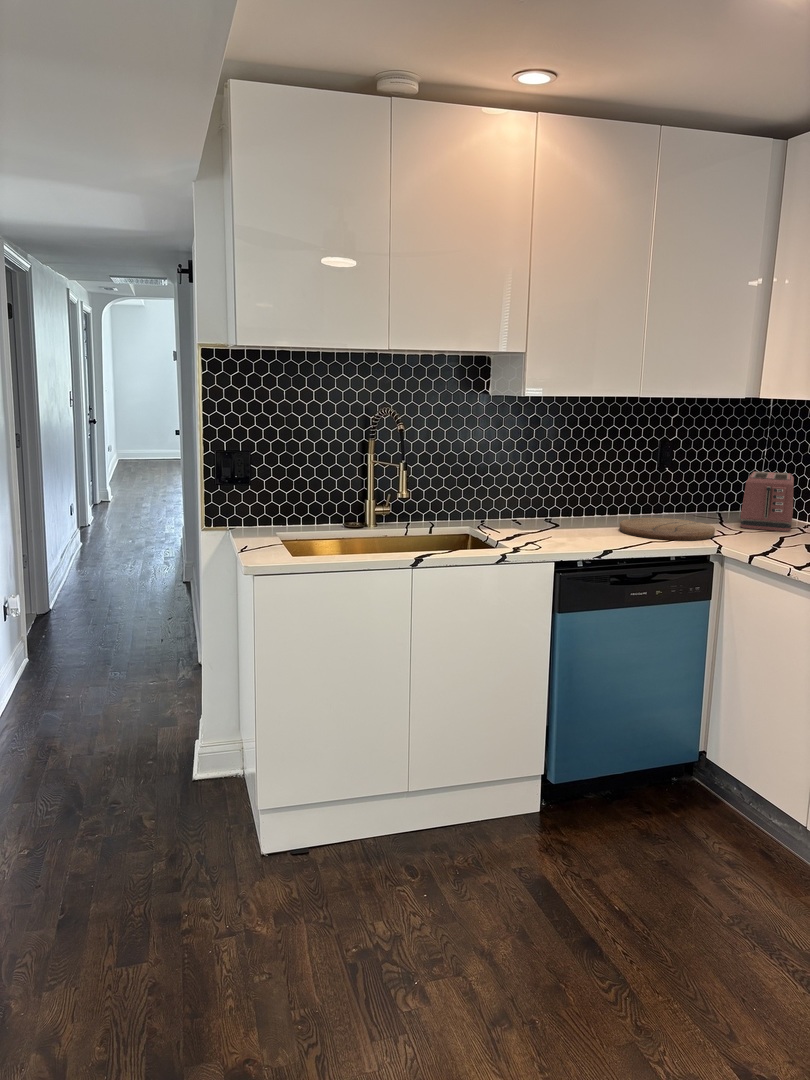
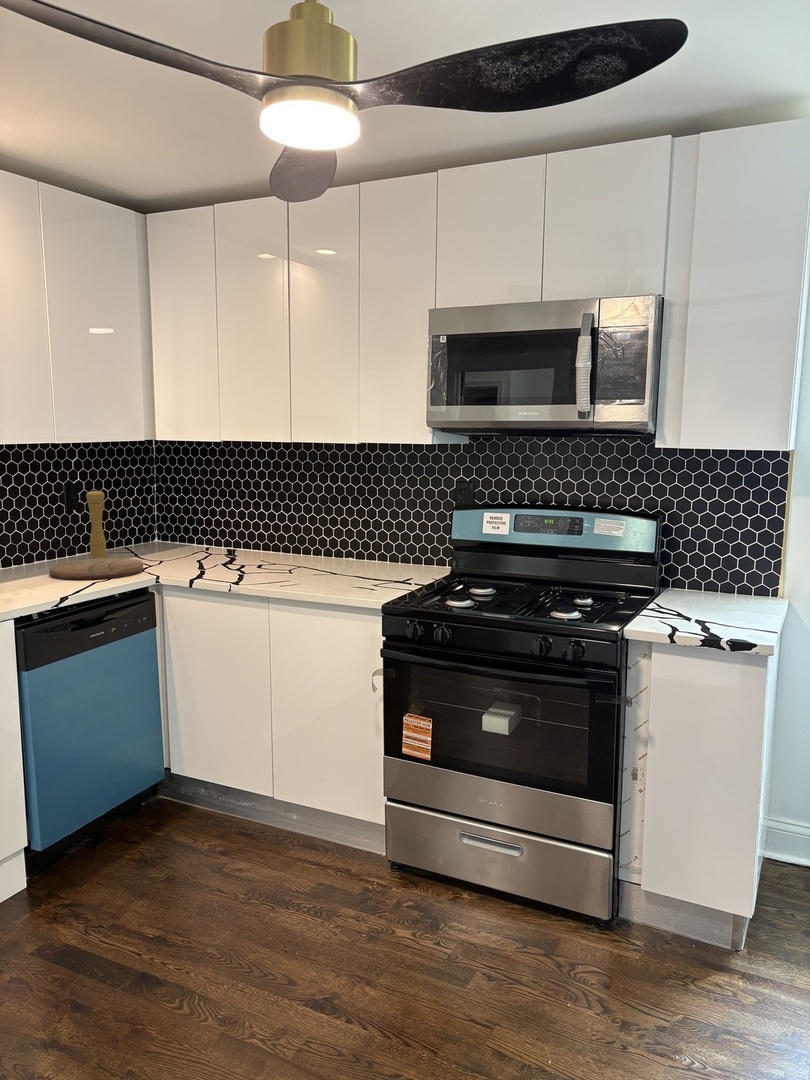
pepper mill: none [674,449,697,521] -> present [86,490,107,559]
toaster: present [740,471,794,531] -> none [148,505,199,558]

